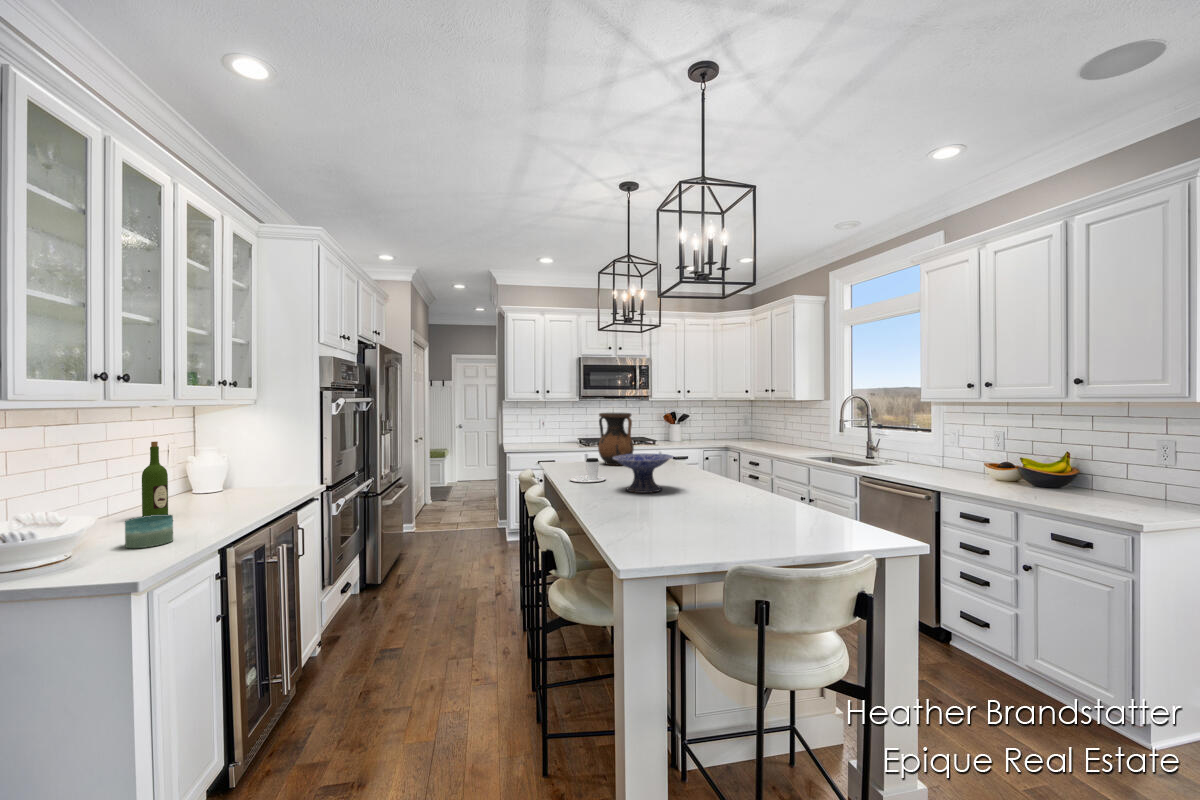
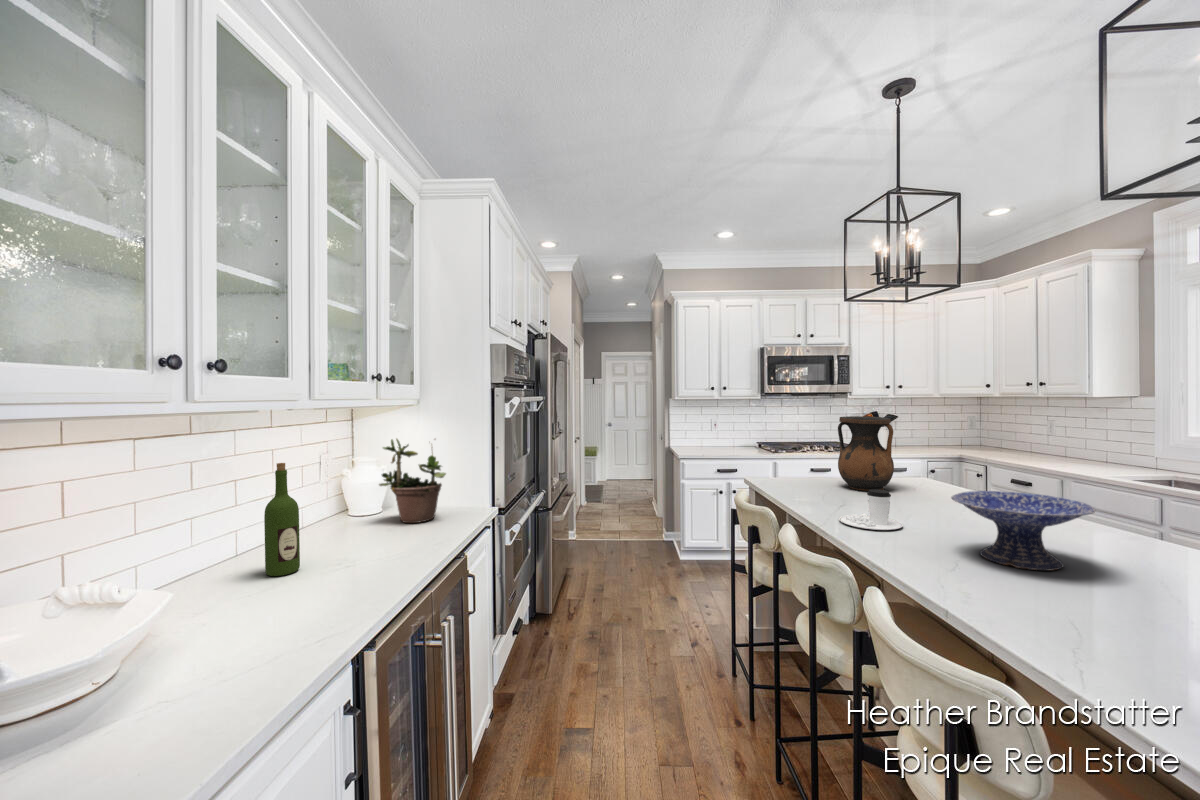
potted plant: none [222,423,281,494] -> present [379,439,446,523]
candle: present [125,515,173,548] -> none [190,603,273,680]

